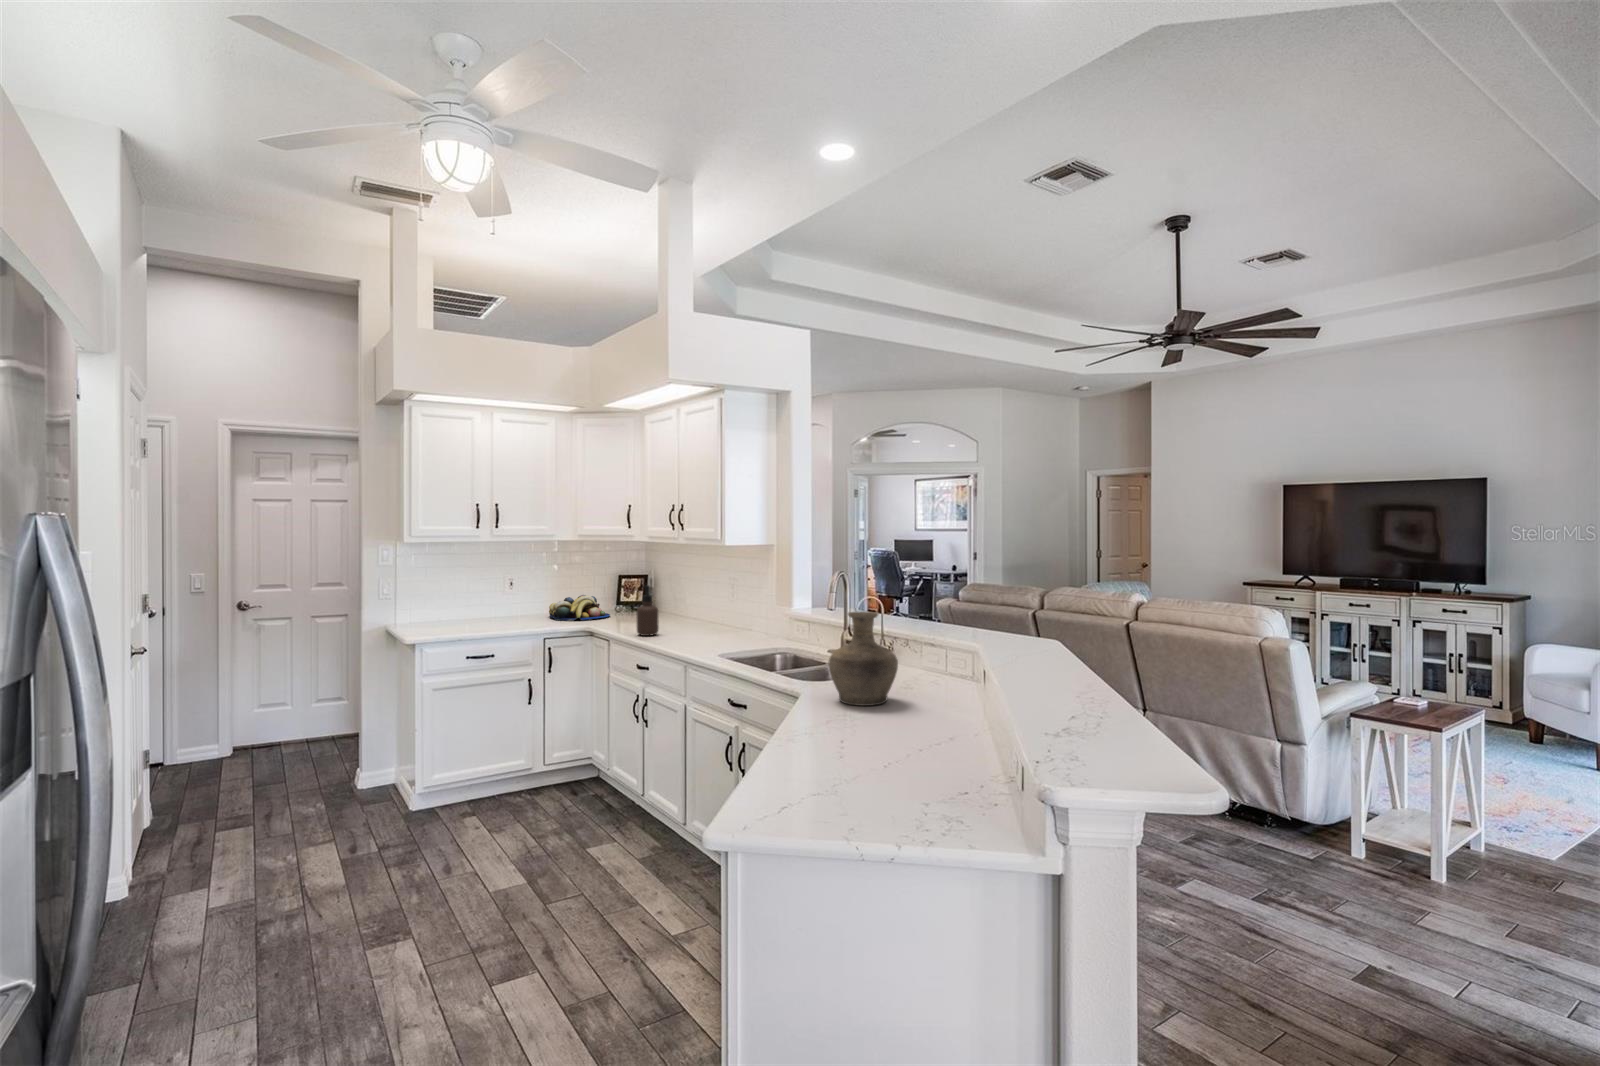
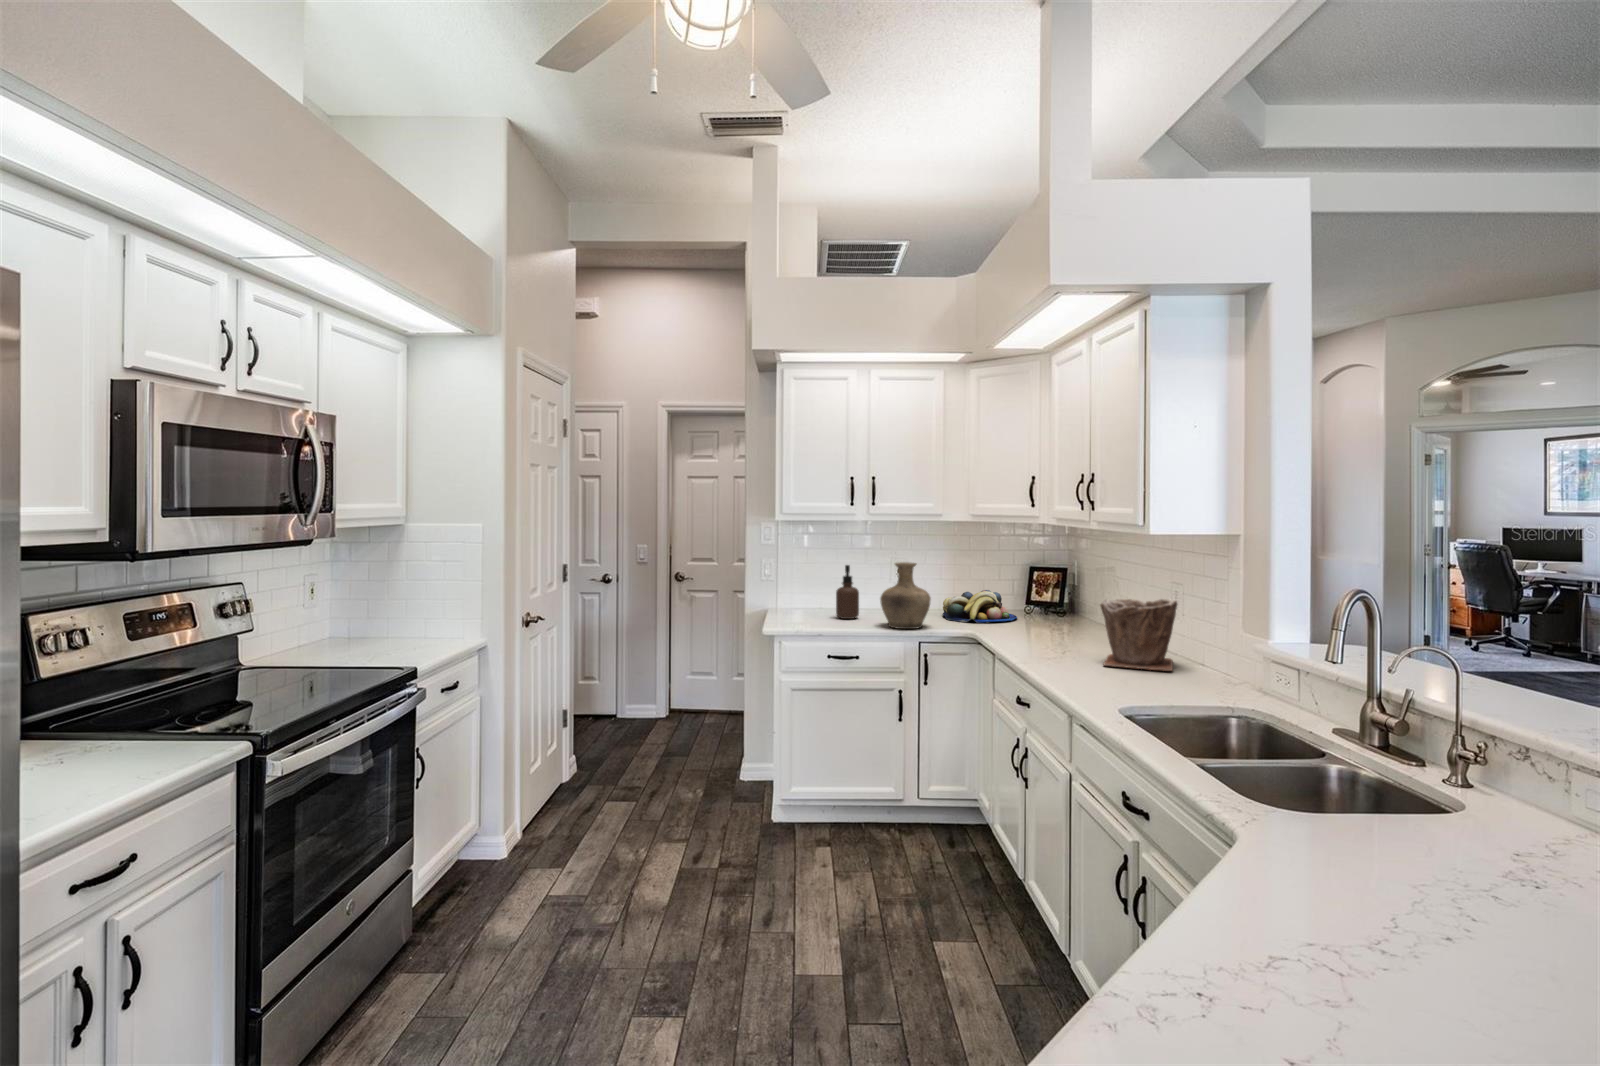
soap dispenser: present [637,585,659,636] -> present [836,565,859,619]
plant pot: none [686,589,735,637] -> present [1100,599,1177,671]
vase: present [829,611,898,706] -> present [880,562,931,629]

